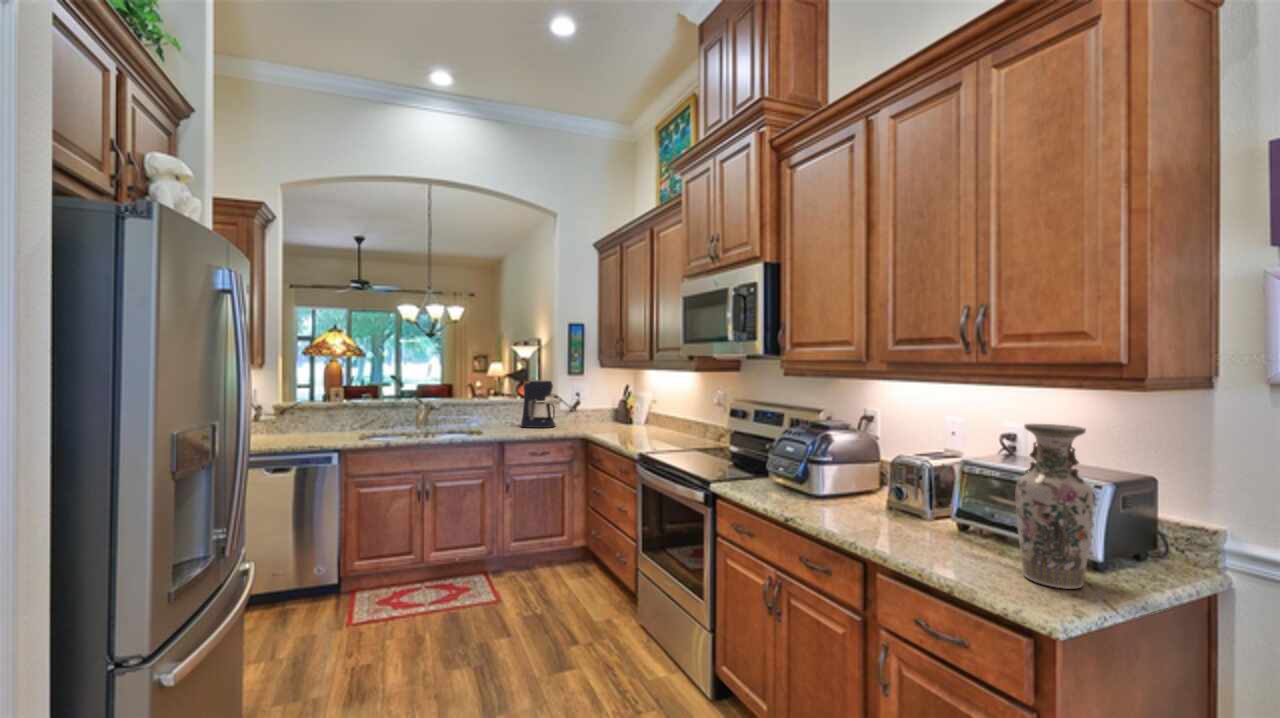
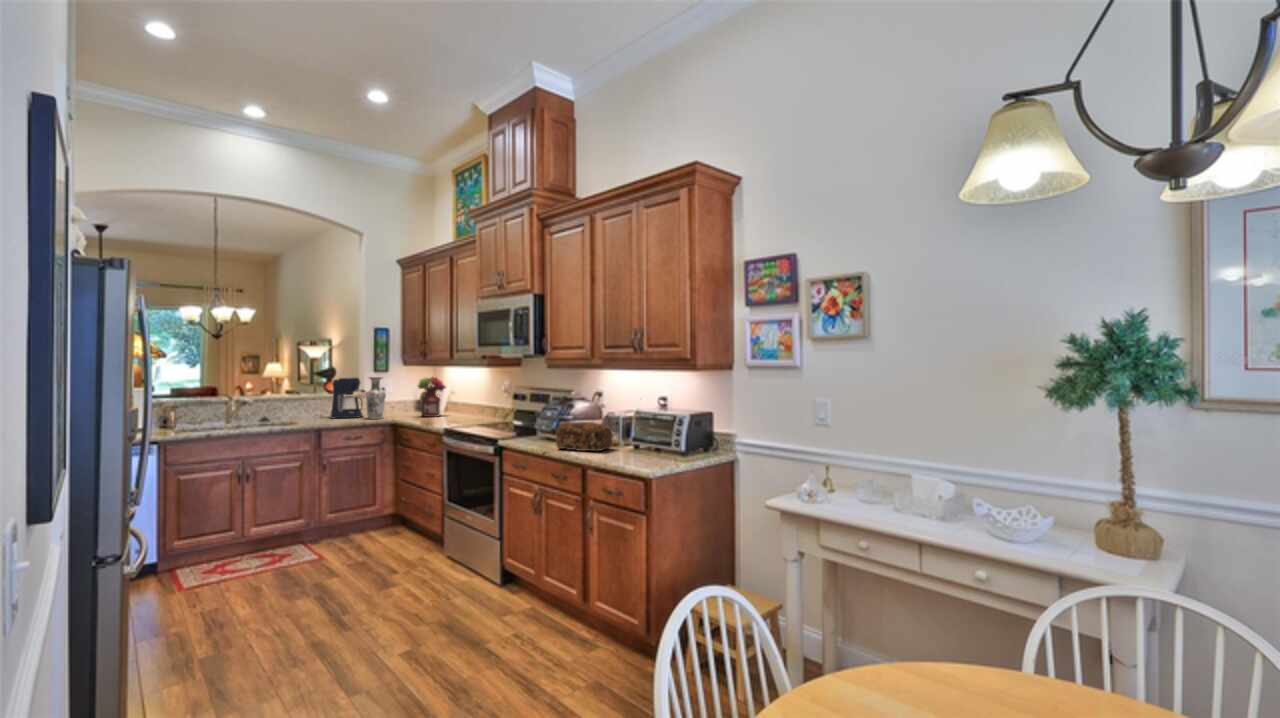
flower arrangement: none [613,380,648,431] -> present [418,377,446,417]
vase: present [1015,424,1094,589] -> present [366,377,385,419]
bread loaf: none [805,467,911,529] -> present [556,421,612,451]

